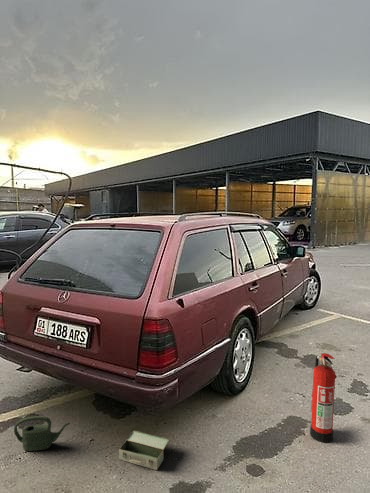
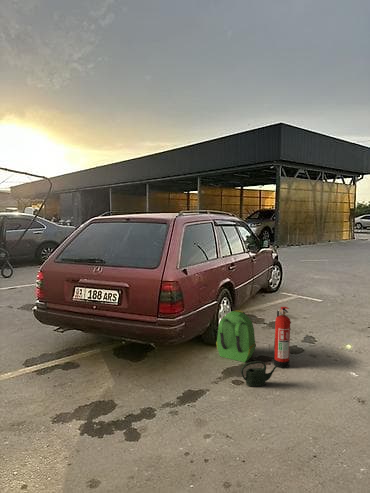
backpack: none [229,351,285,427] -> present [216,310,256,362]
watering can: present [14,416,70,451] -> present [241,361,278,387]
toolbox: present [119,431,169,470] -> none [143,365,177,386]

